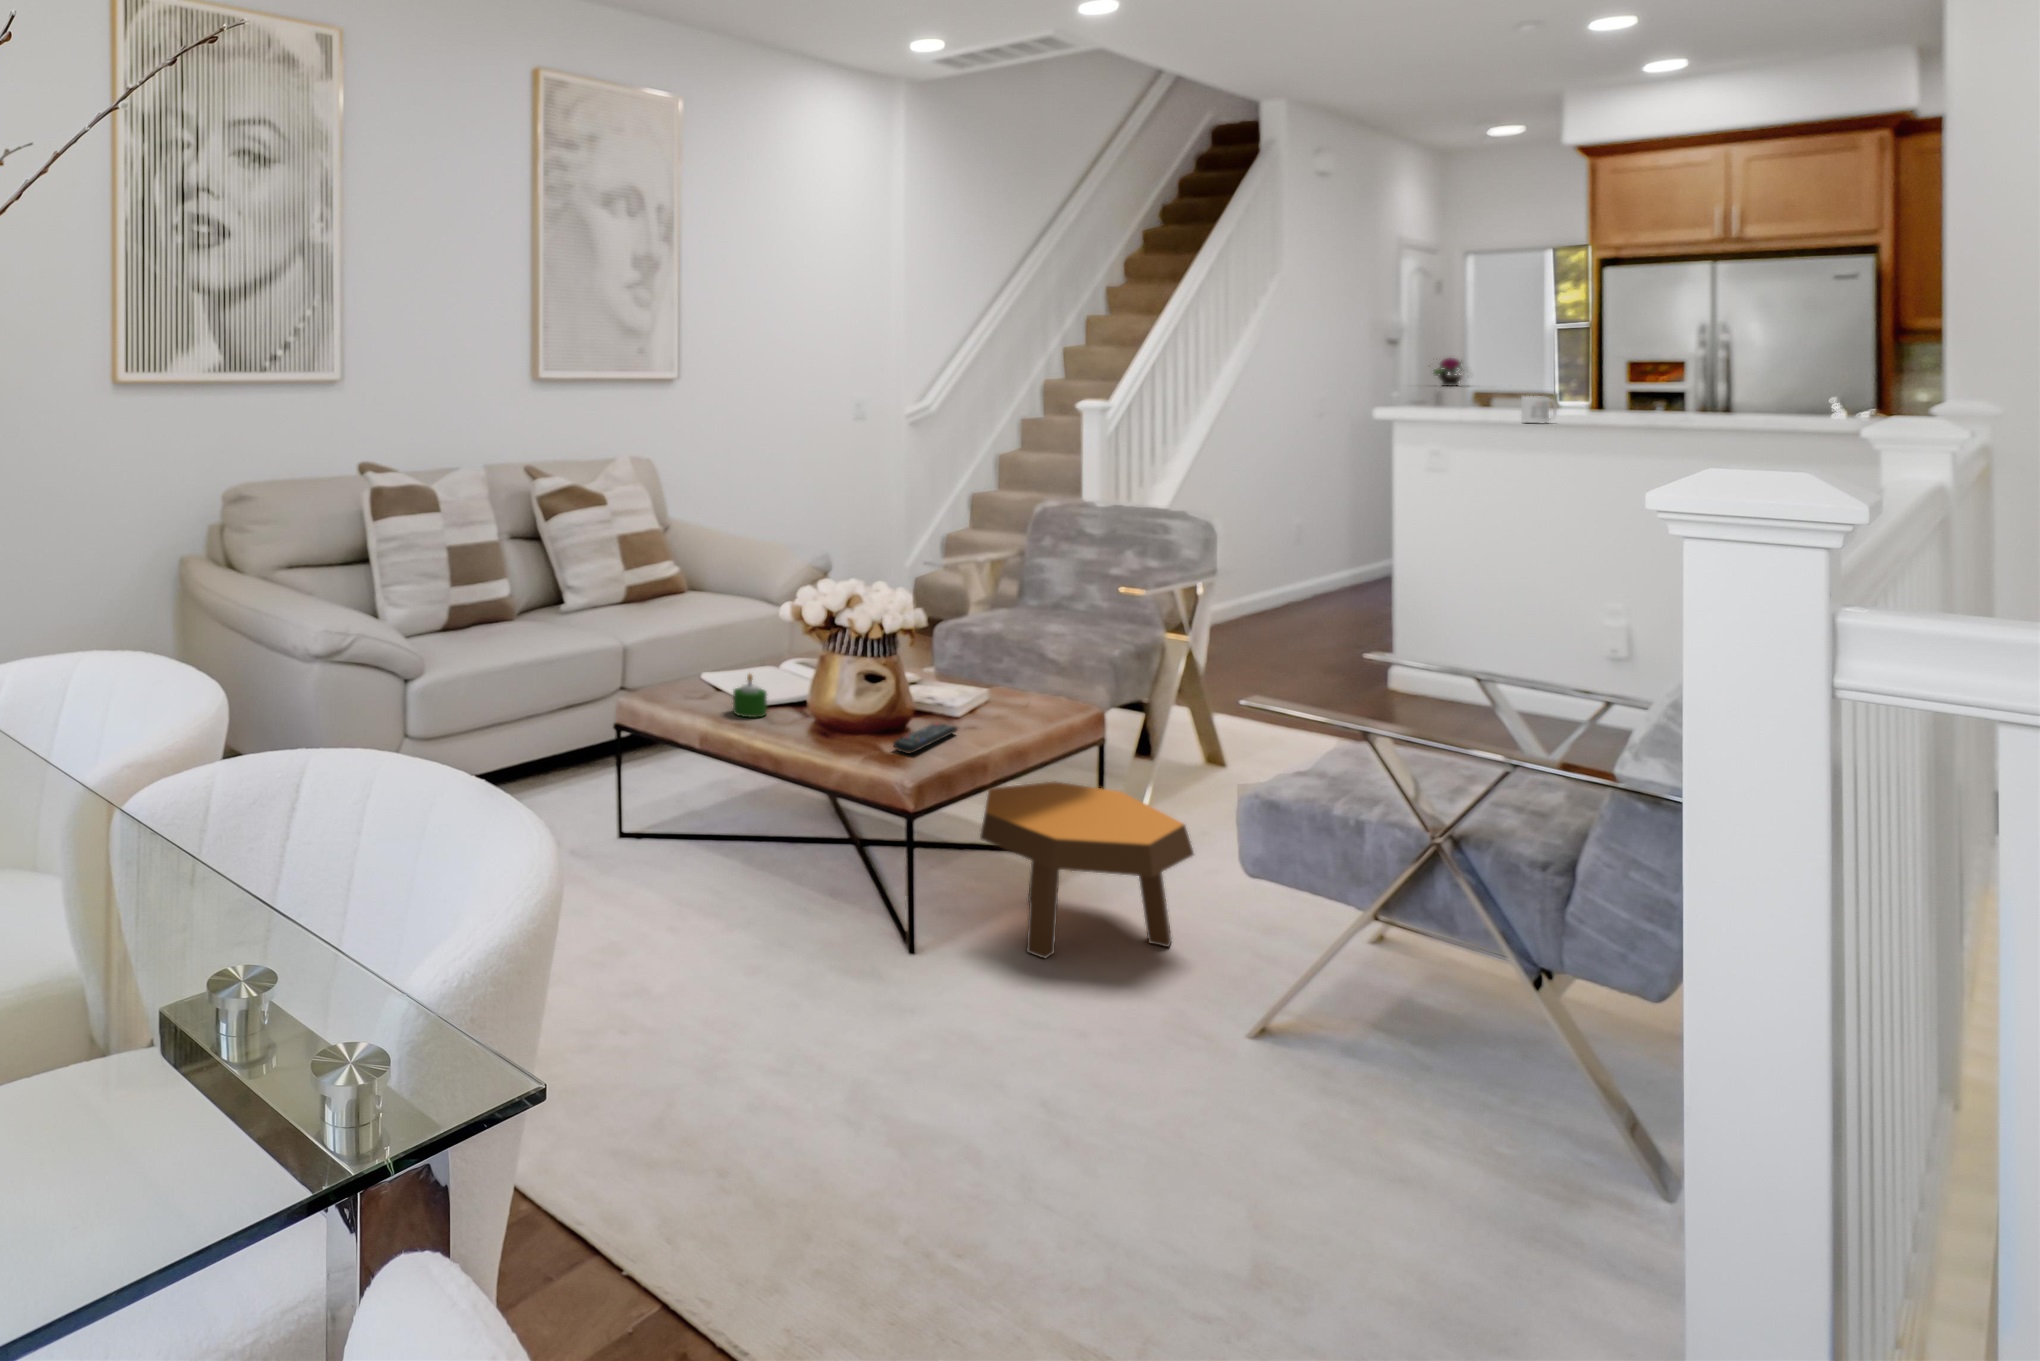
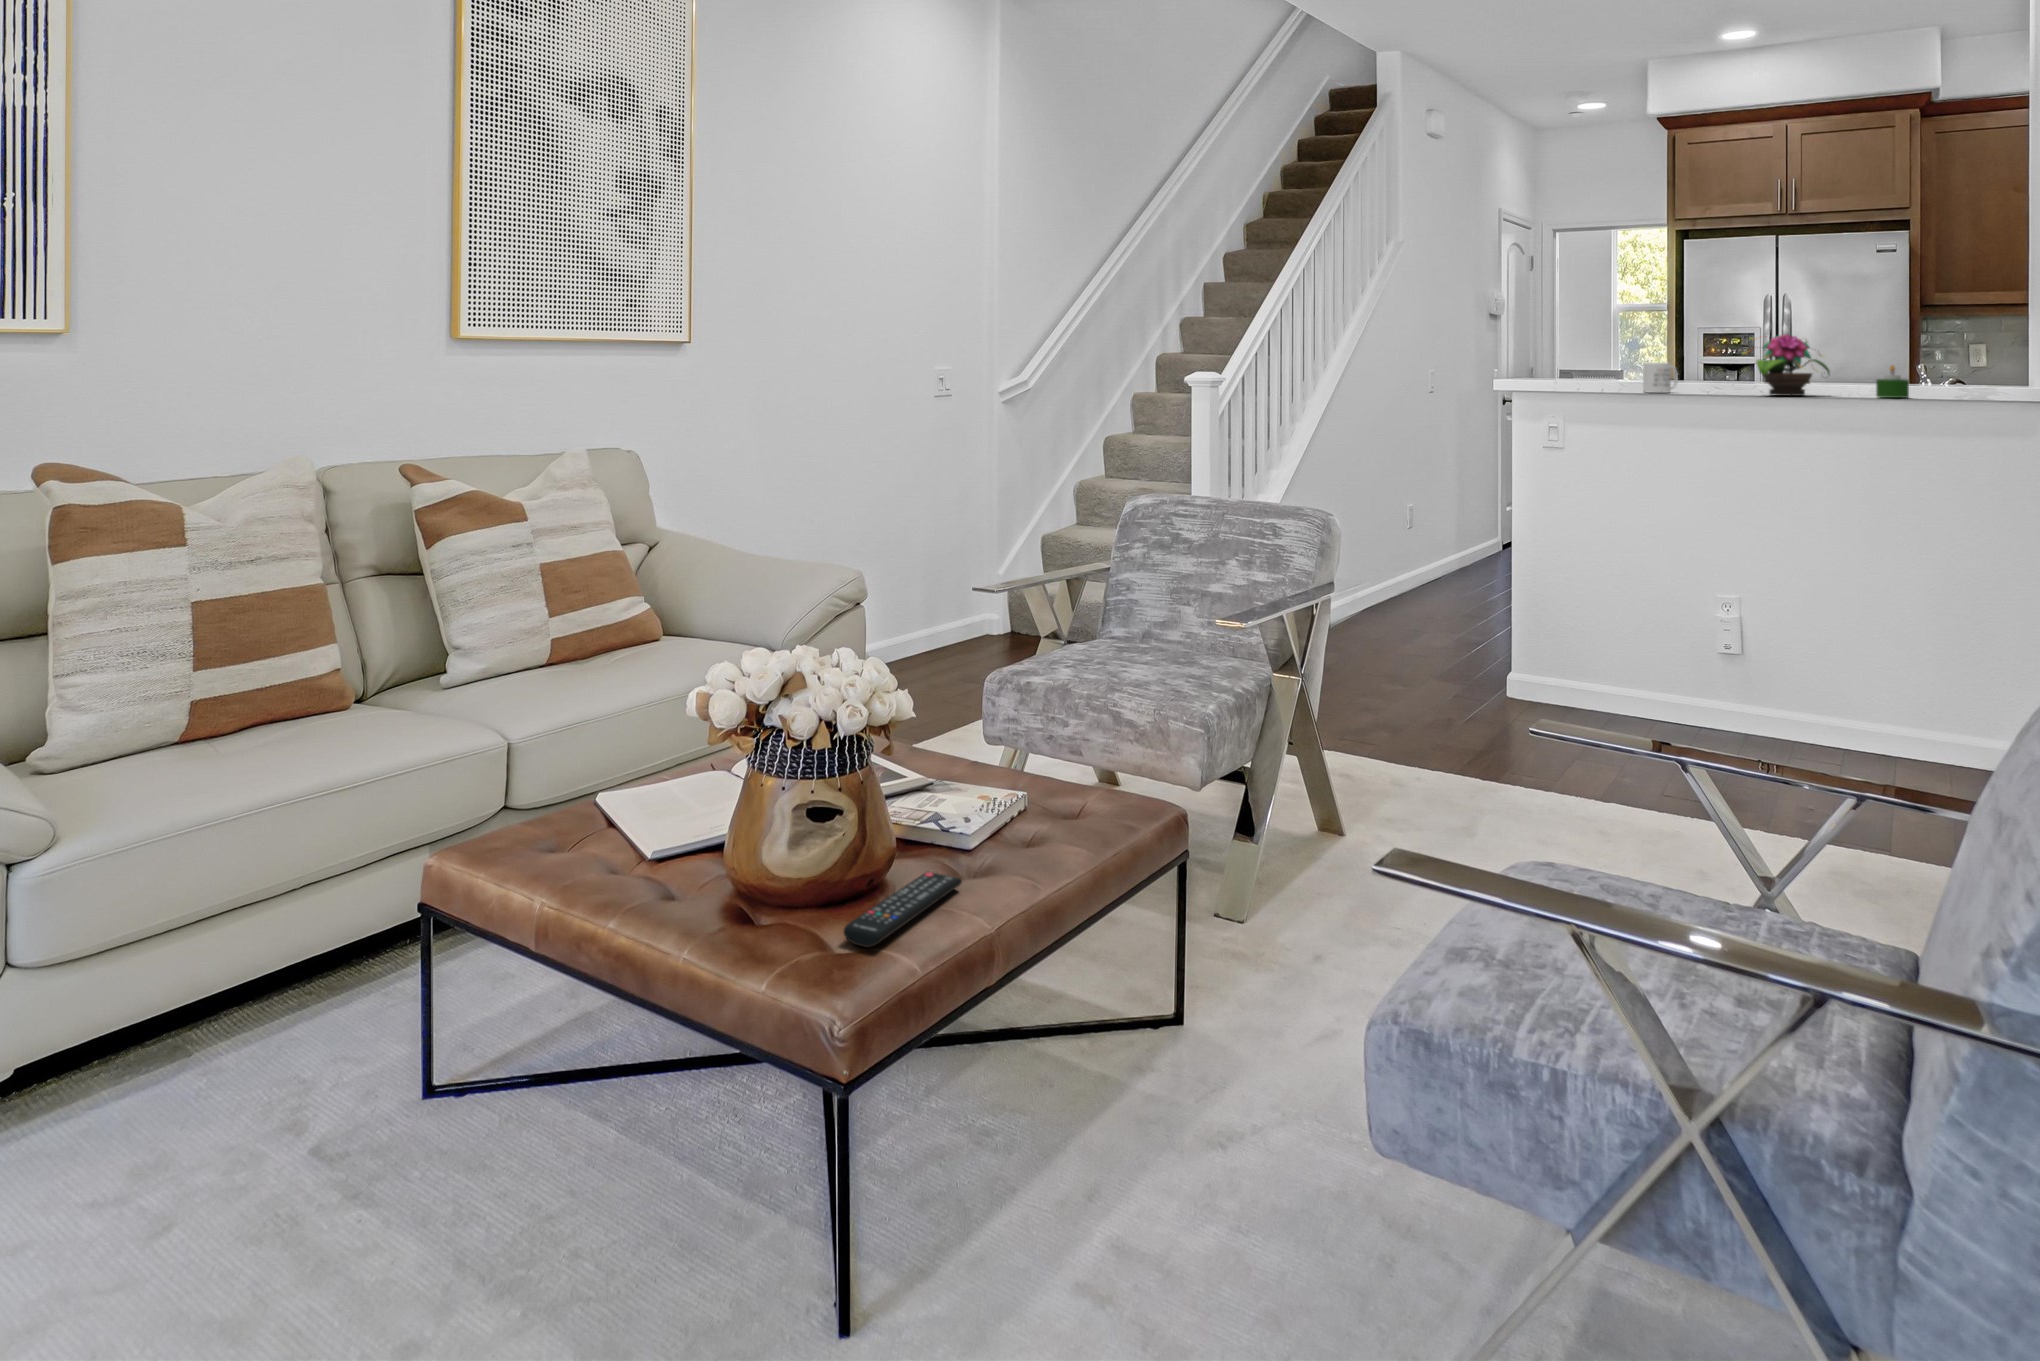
potted flower: present [1429,358,1461,386] -> present [1743,334,1830,396]
candle: present [733,674,767,717] -> present [1876,365,1909,398]
footstool: present [980,782,1194,958] -> none [985,942,1313,1293]

